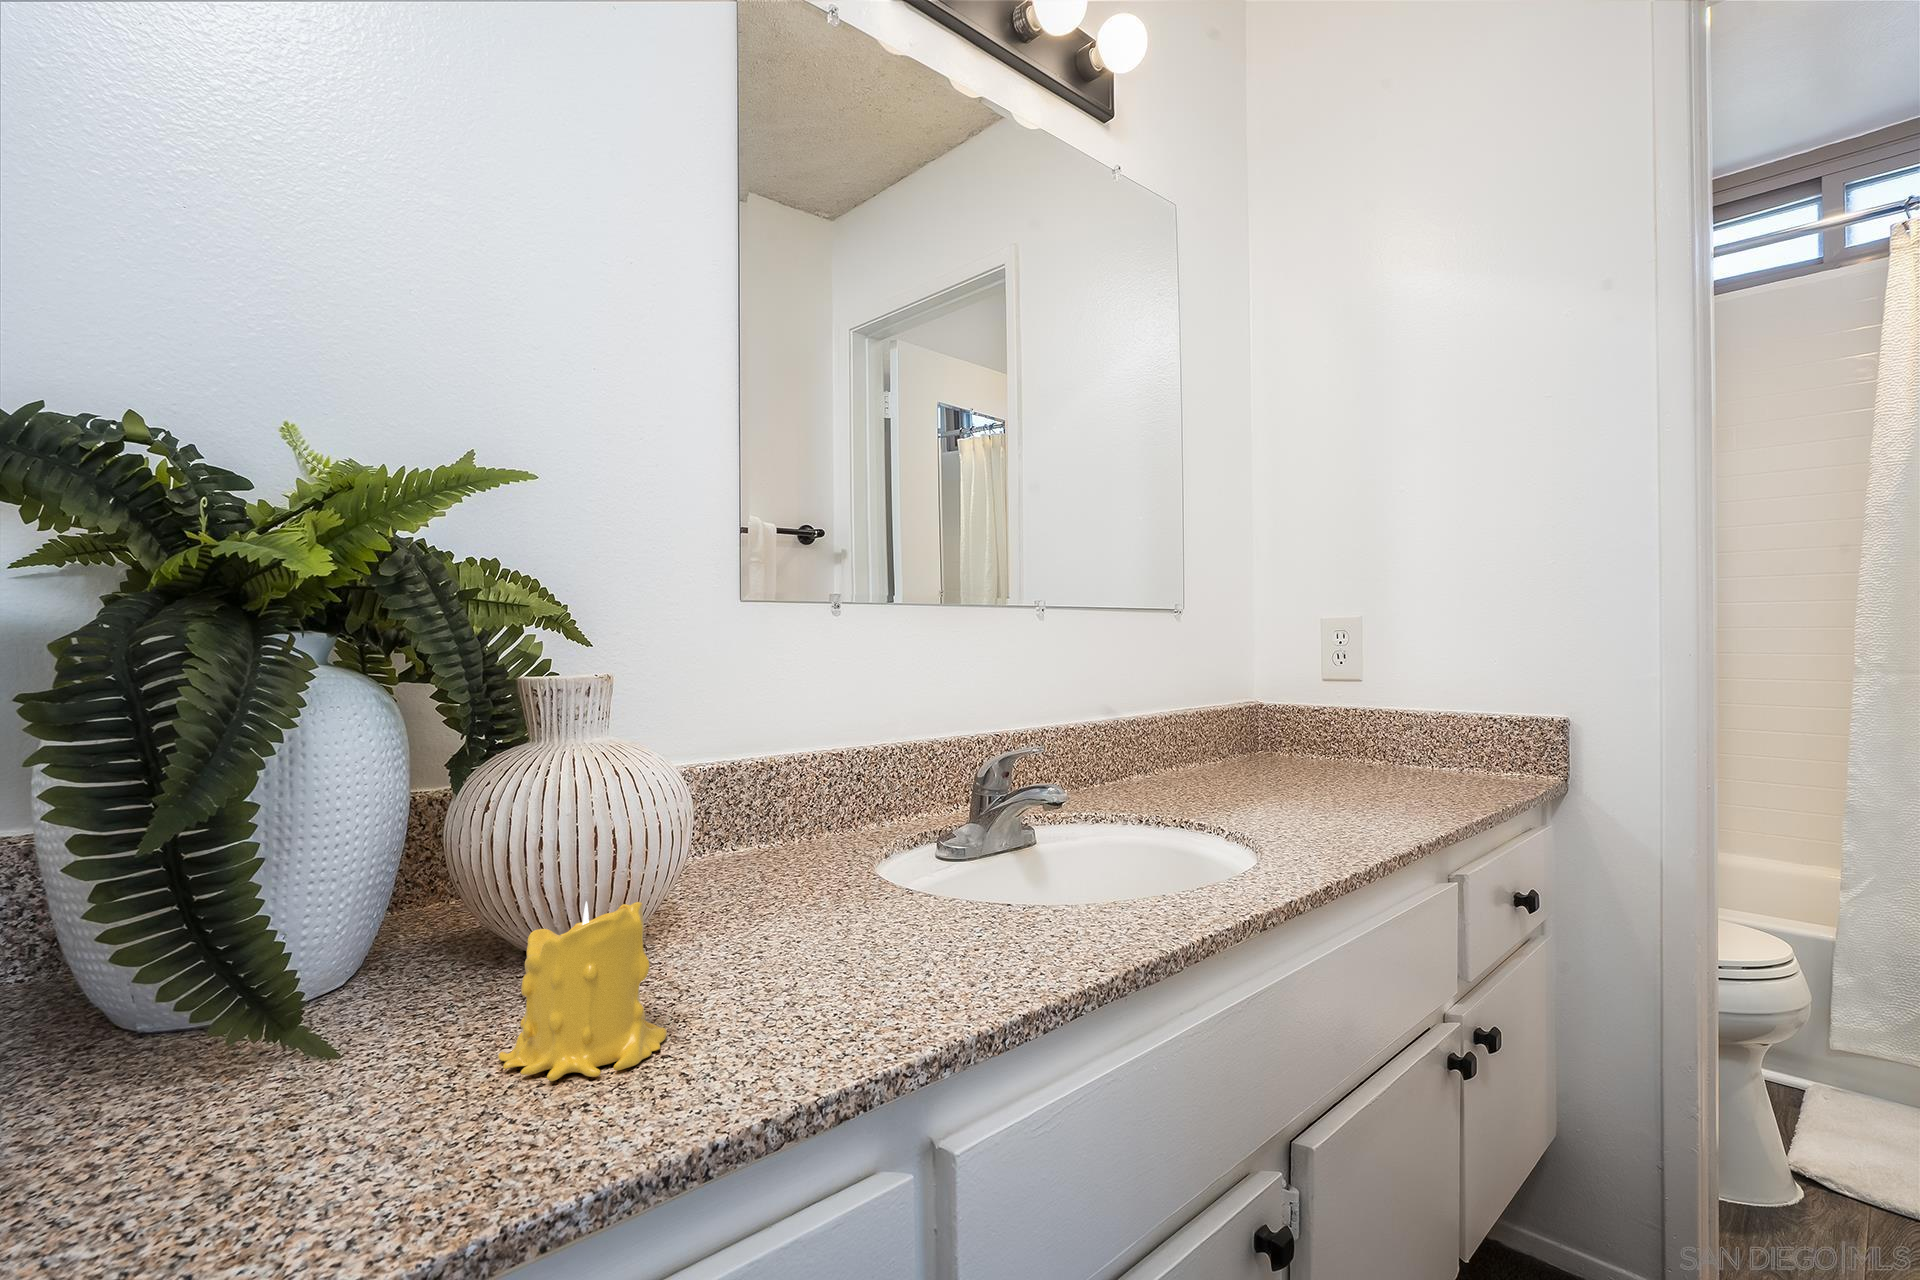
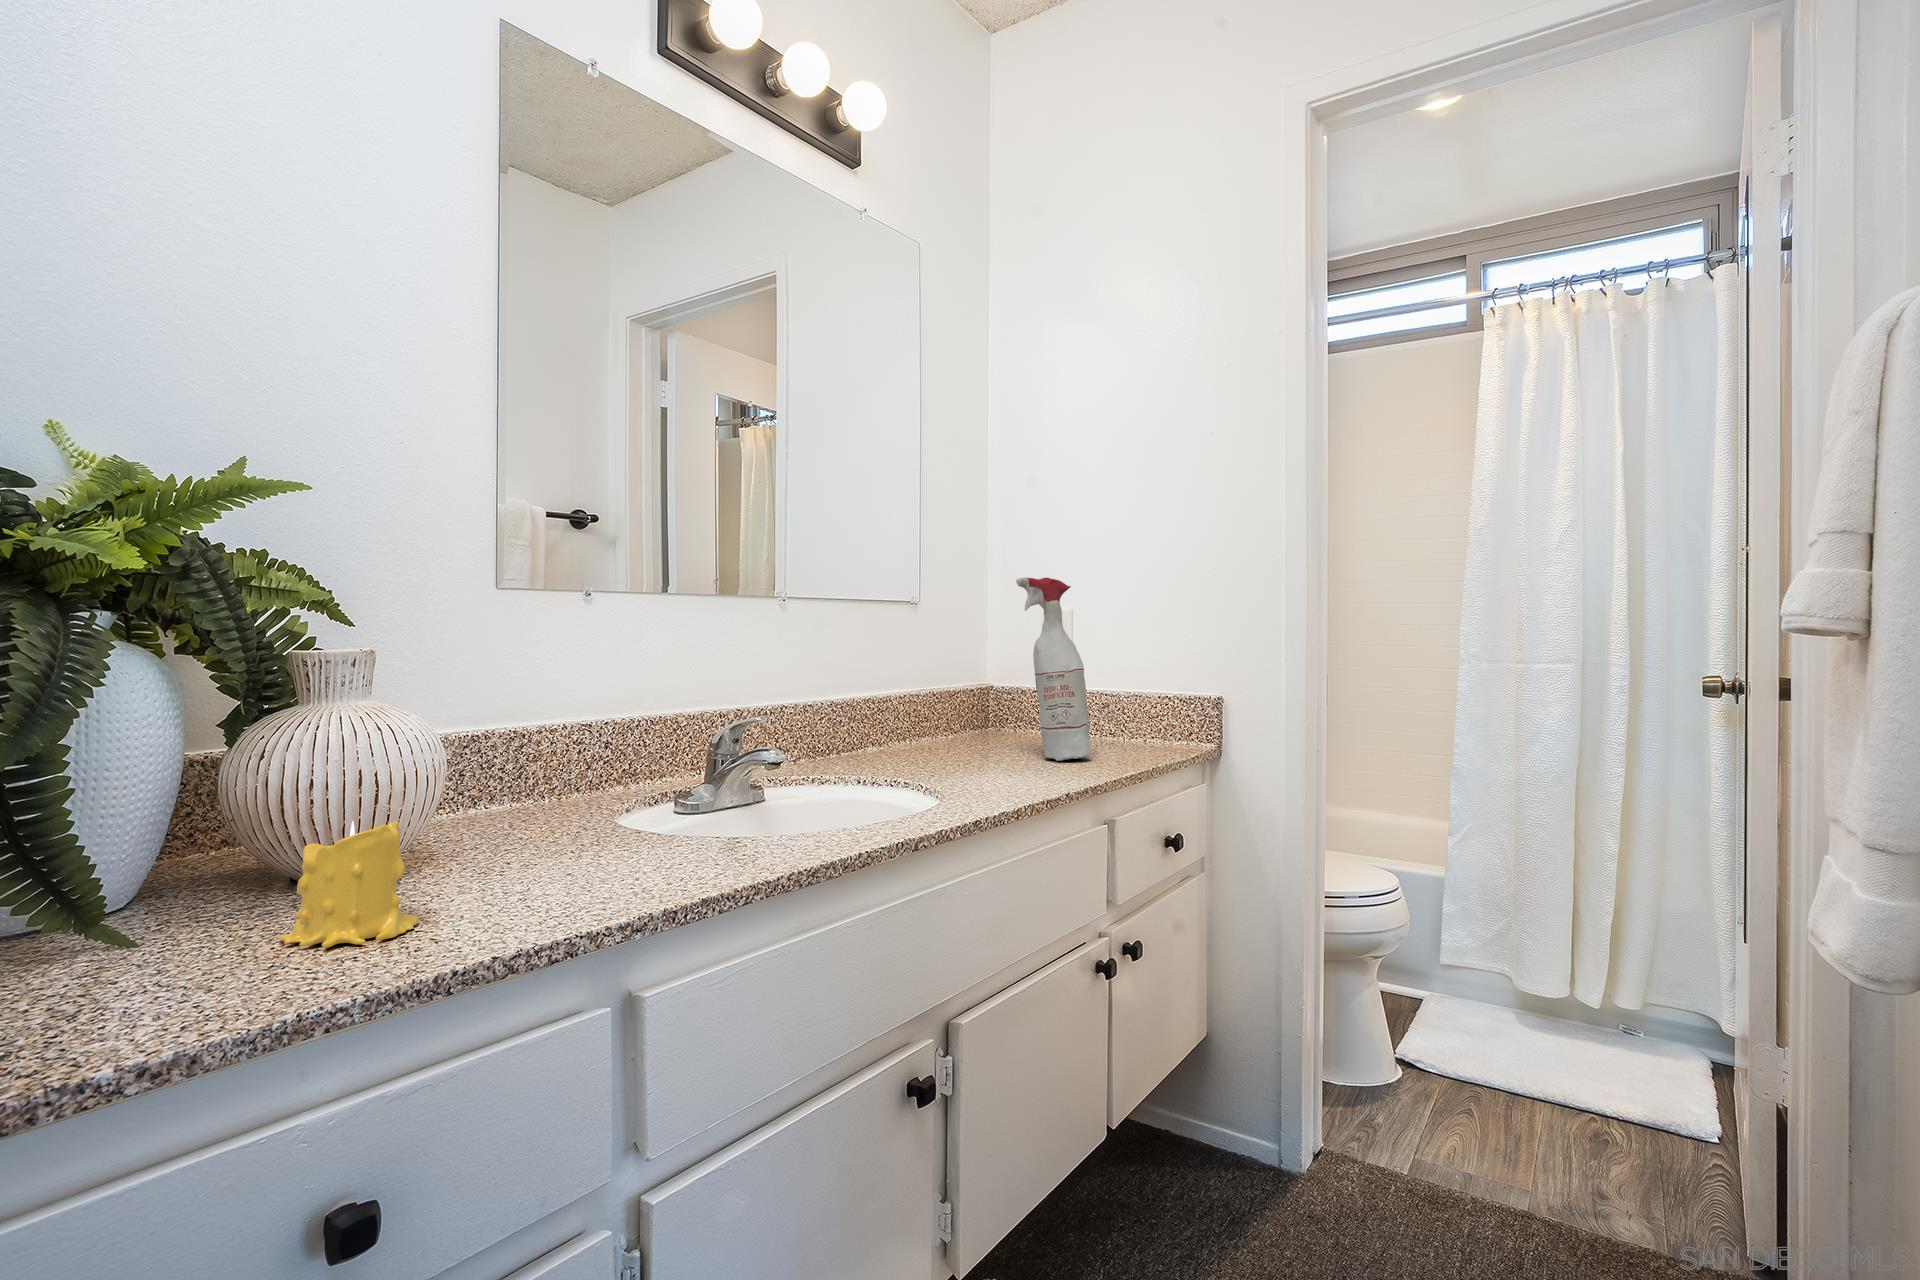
spray bottle: none [1310,578,1412,798] -> present [1016,577,1092,761]

